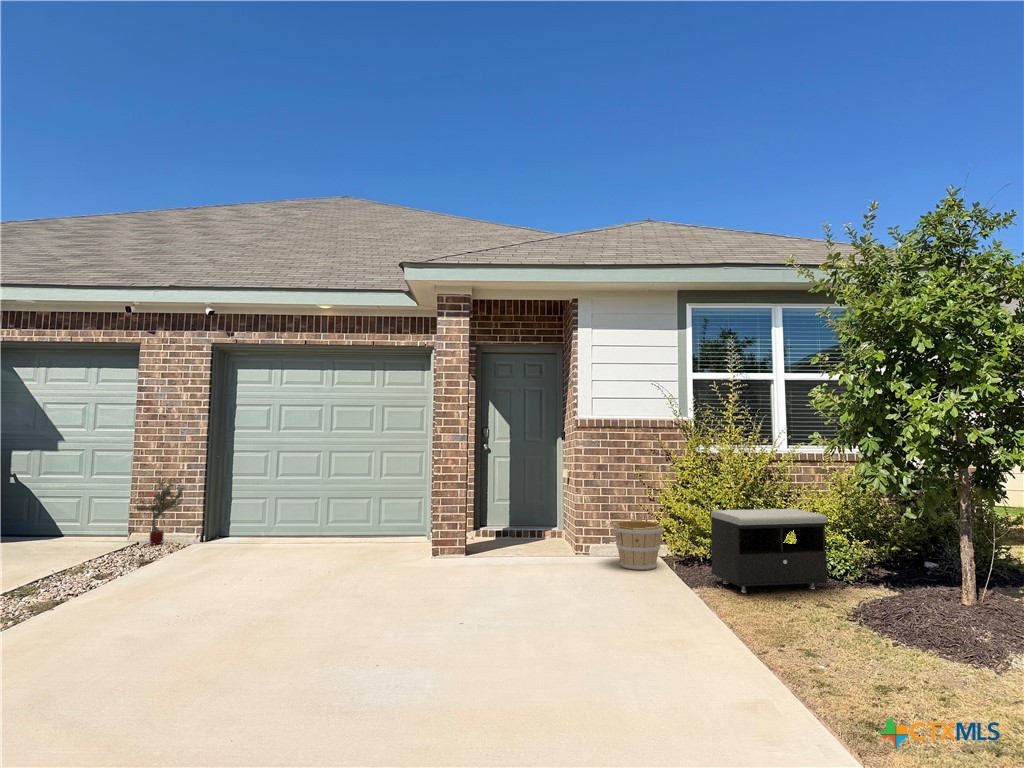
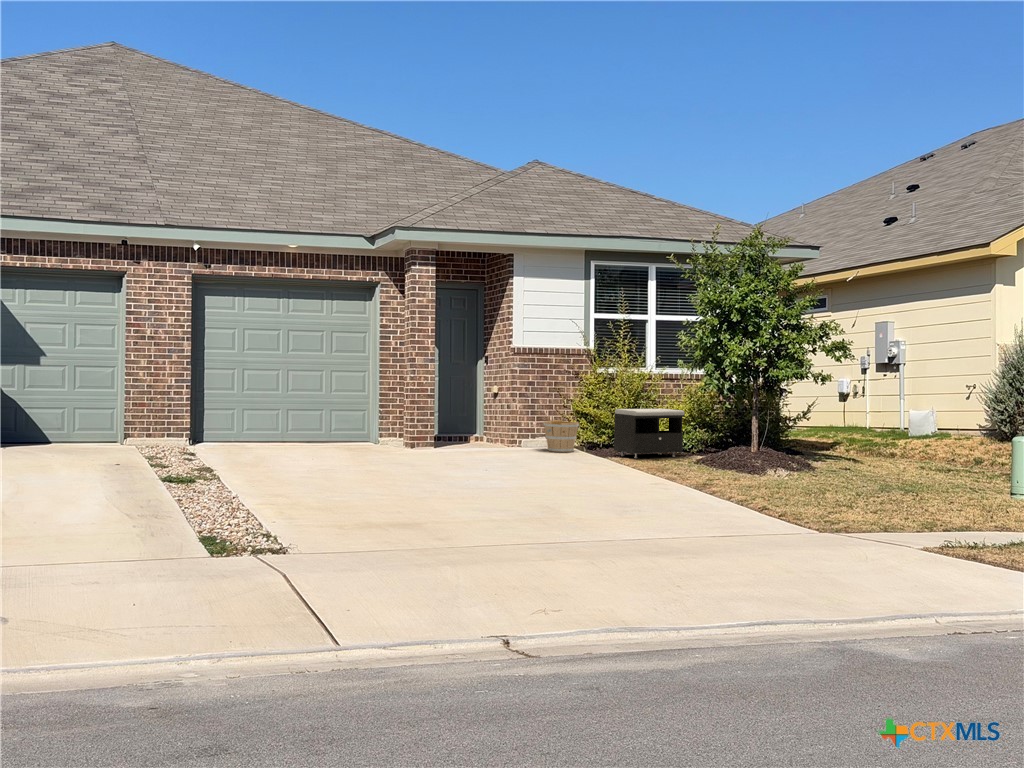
potted tree: present [135,480,183,544] -> none [139,392,187,447]

